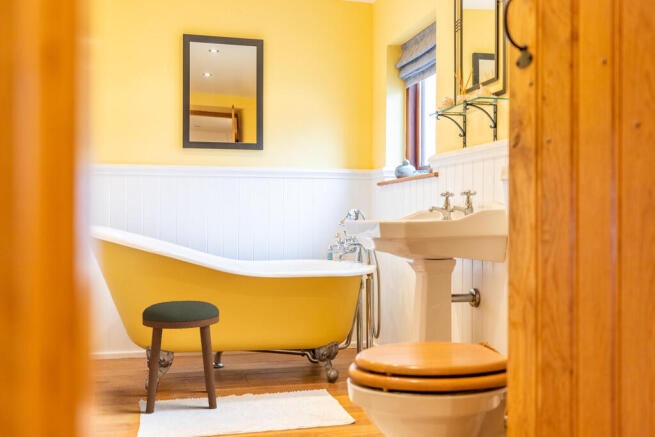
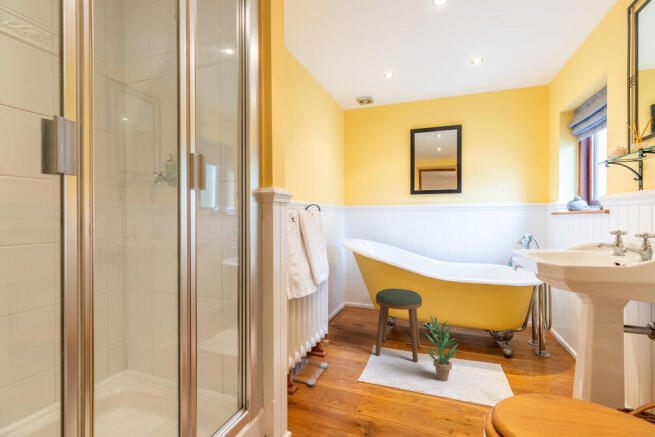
potted plant: none [229,324,279,419] -> present [424,316,458,381]

